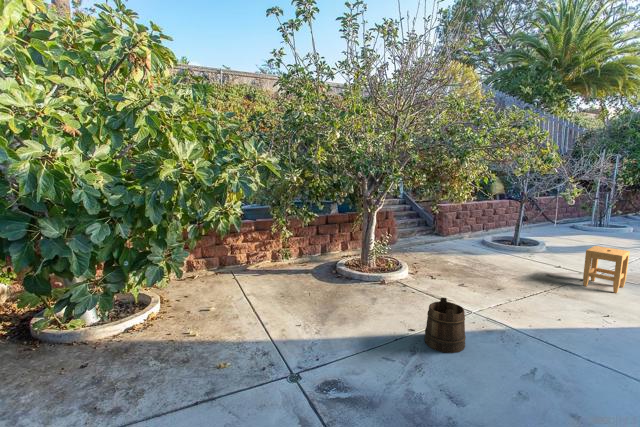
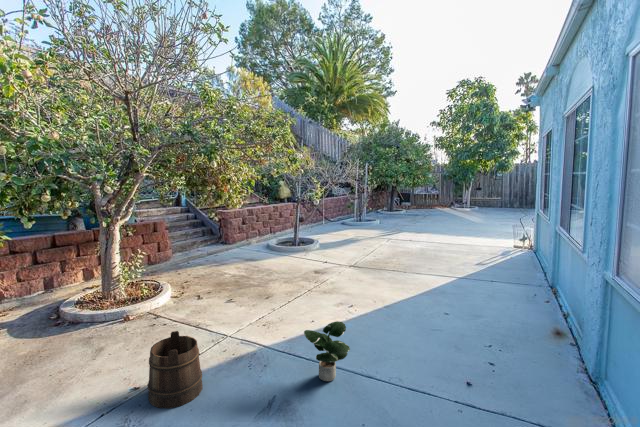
stool: present [583,246,630,293] -> none [342,242,375,283]
potted plant: none [562,317,615,368] -> present [304,321,350,381]

